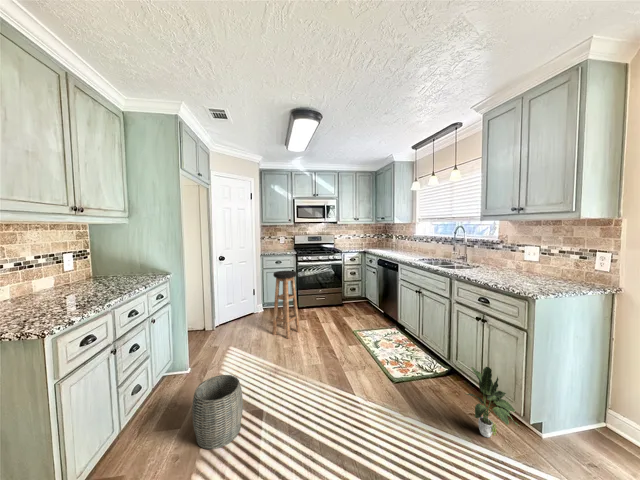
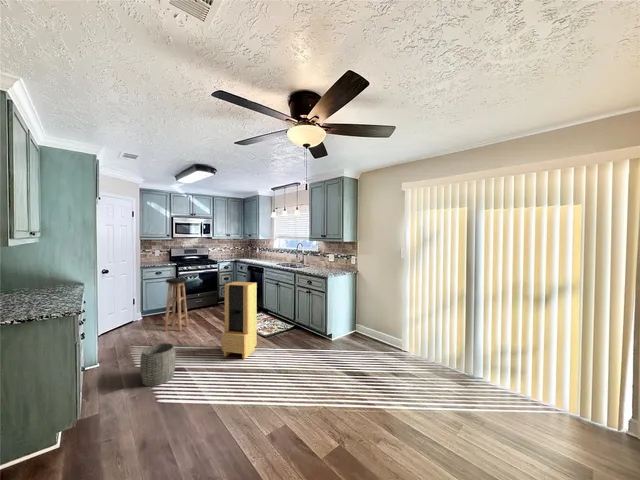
storage cabinet: none [317,288,376,433] -> present [222,282,257,359]
potted plant: present [465,367,518,437] -> none [300,312,321,345]

